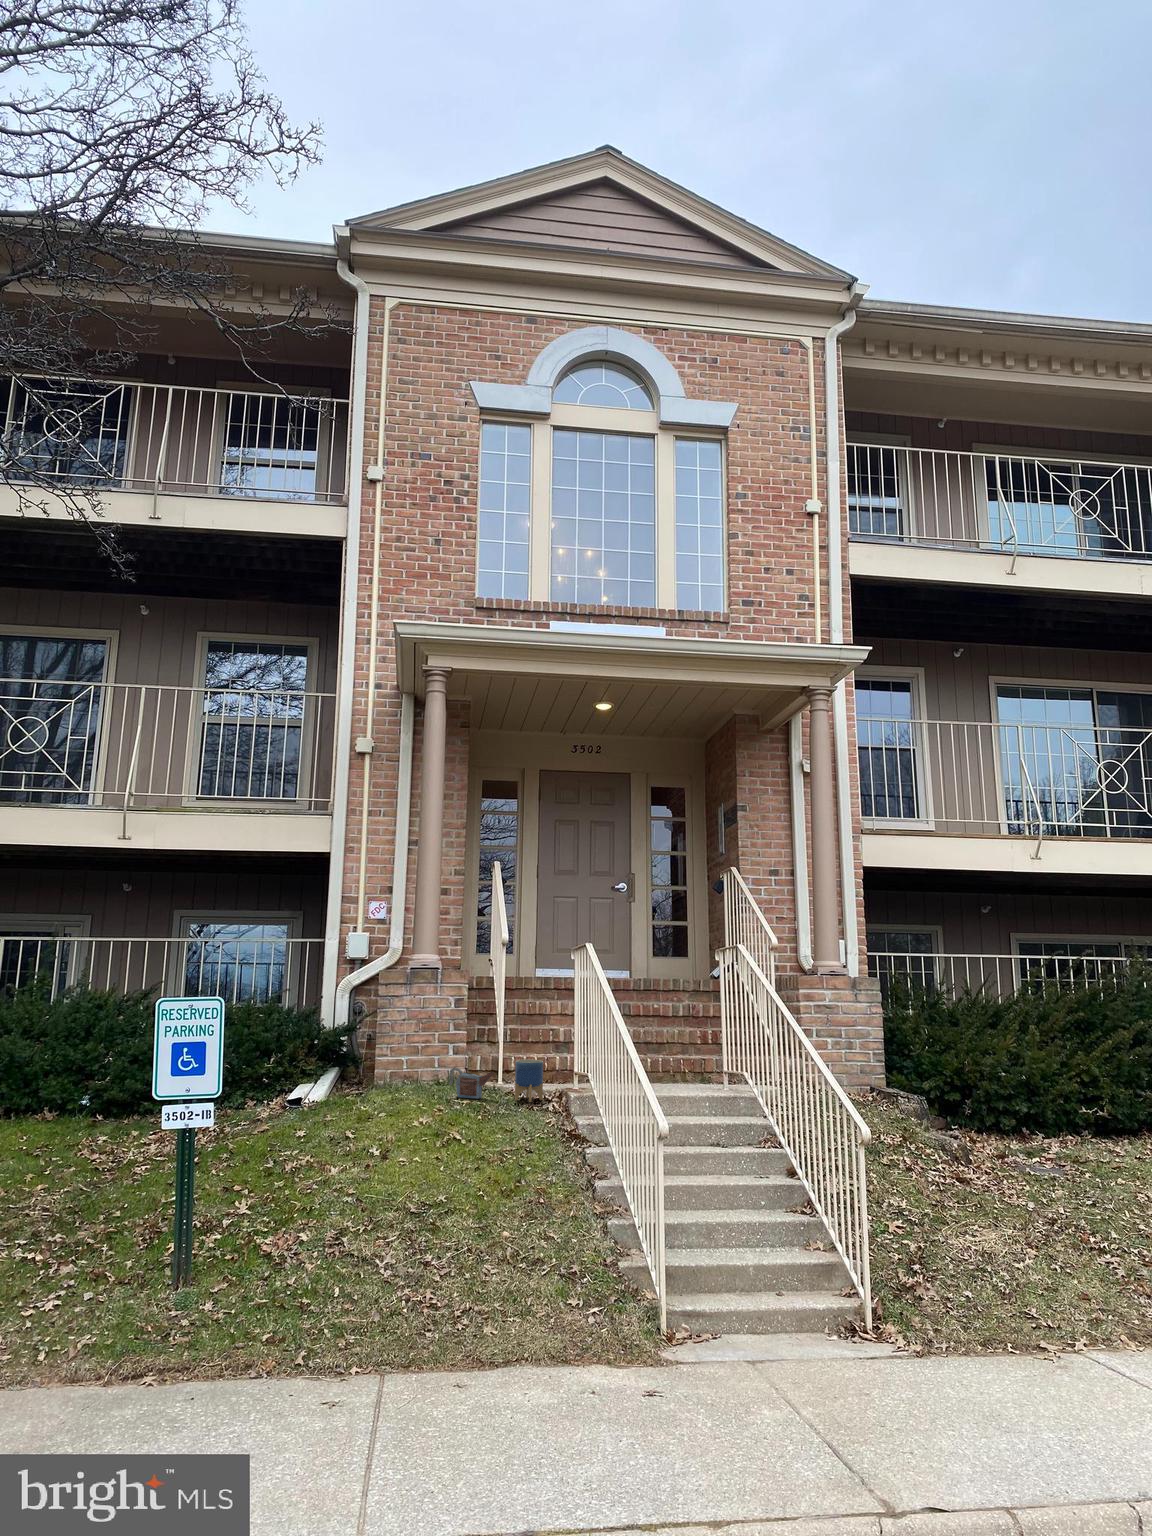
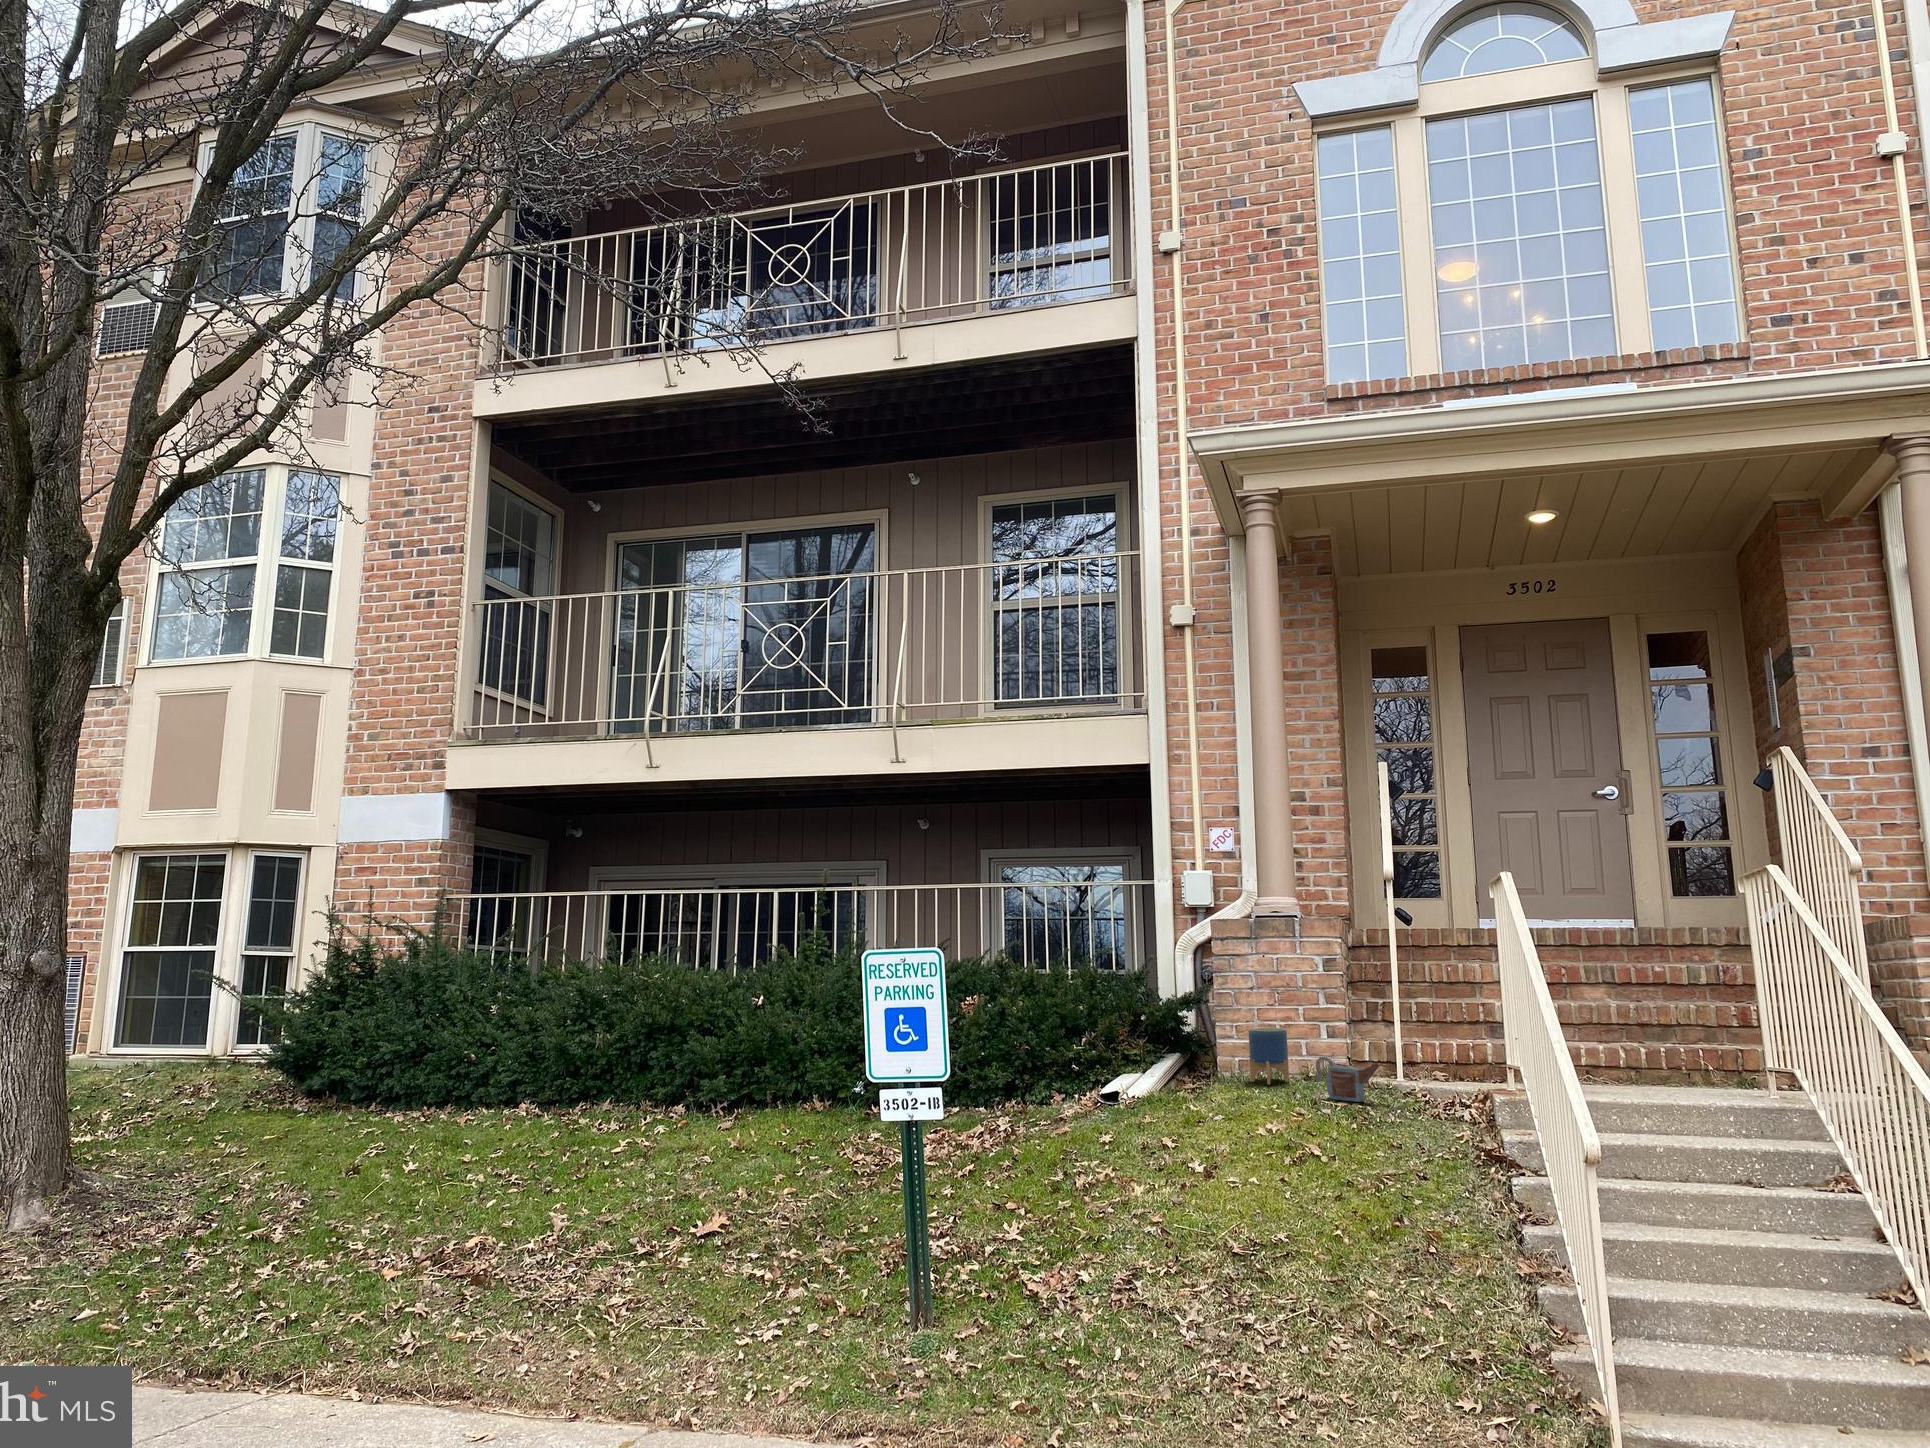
planter: present [515,1060,543,1102] -> present [1248,1028,1289,1084]

